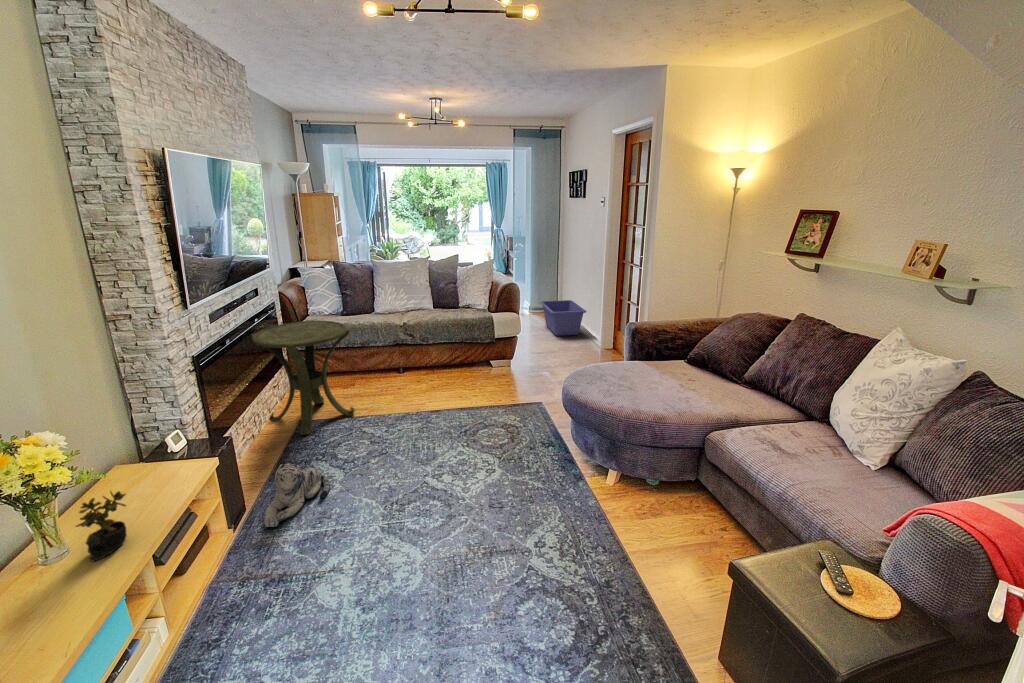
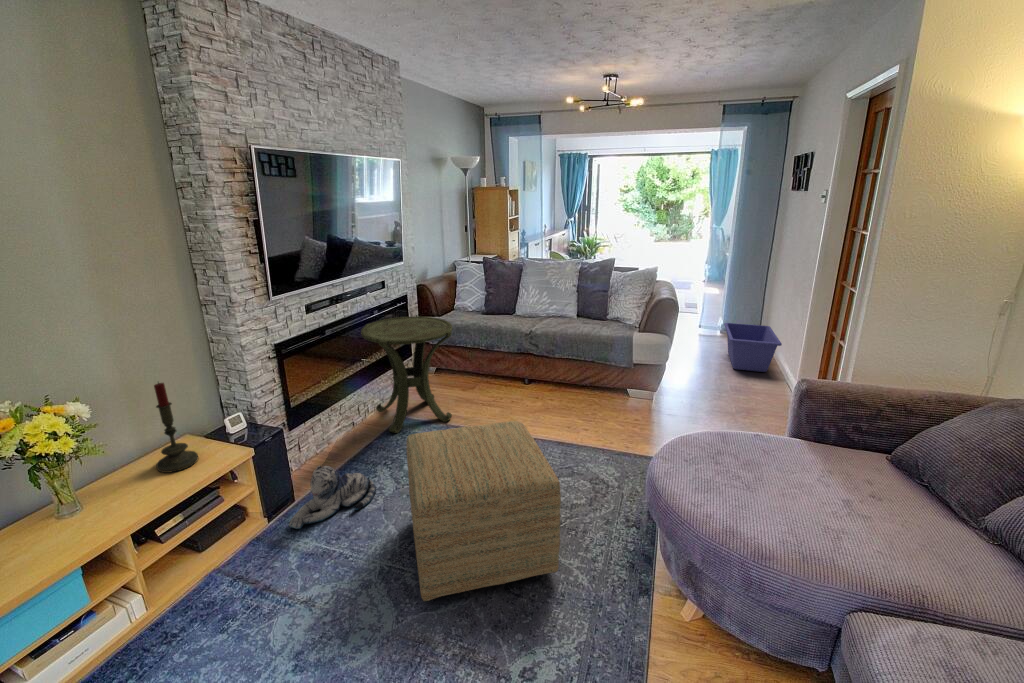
ottoman: none [375,386,522,532] -> present [406,421,561,601]
candle: none [116,403,166,500] -> present [154,383,198,473]
succulent plant: present [76,491,127,561] -> none [56,466,117,529]

